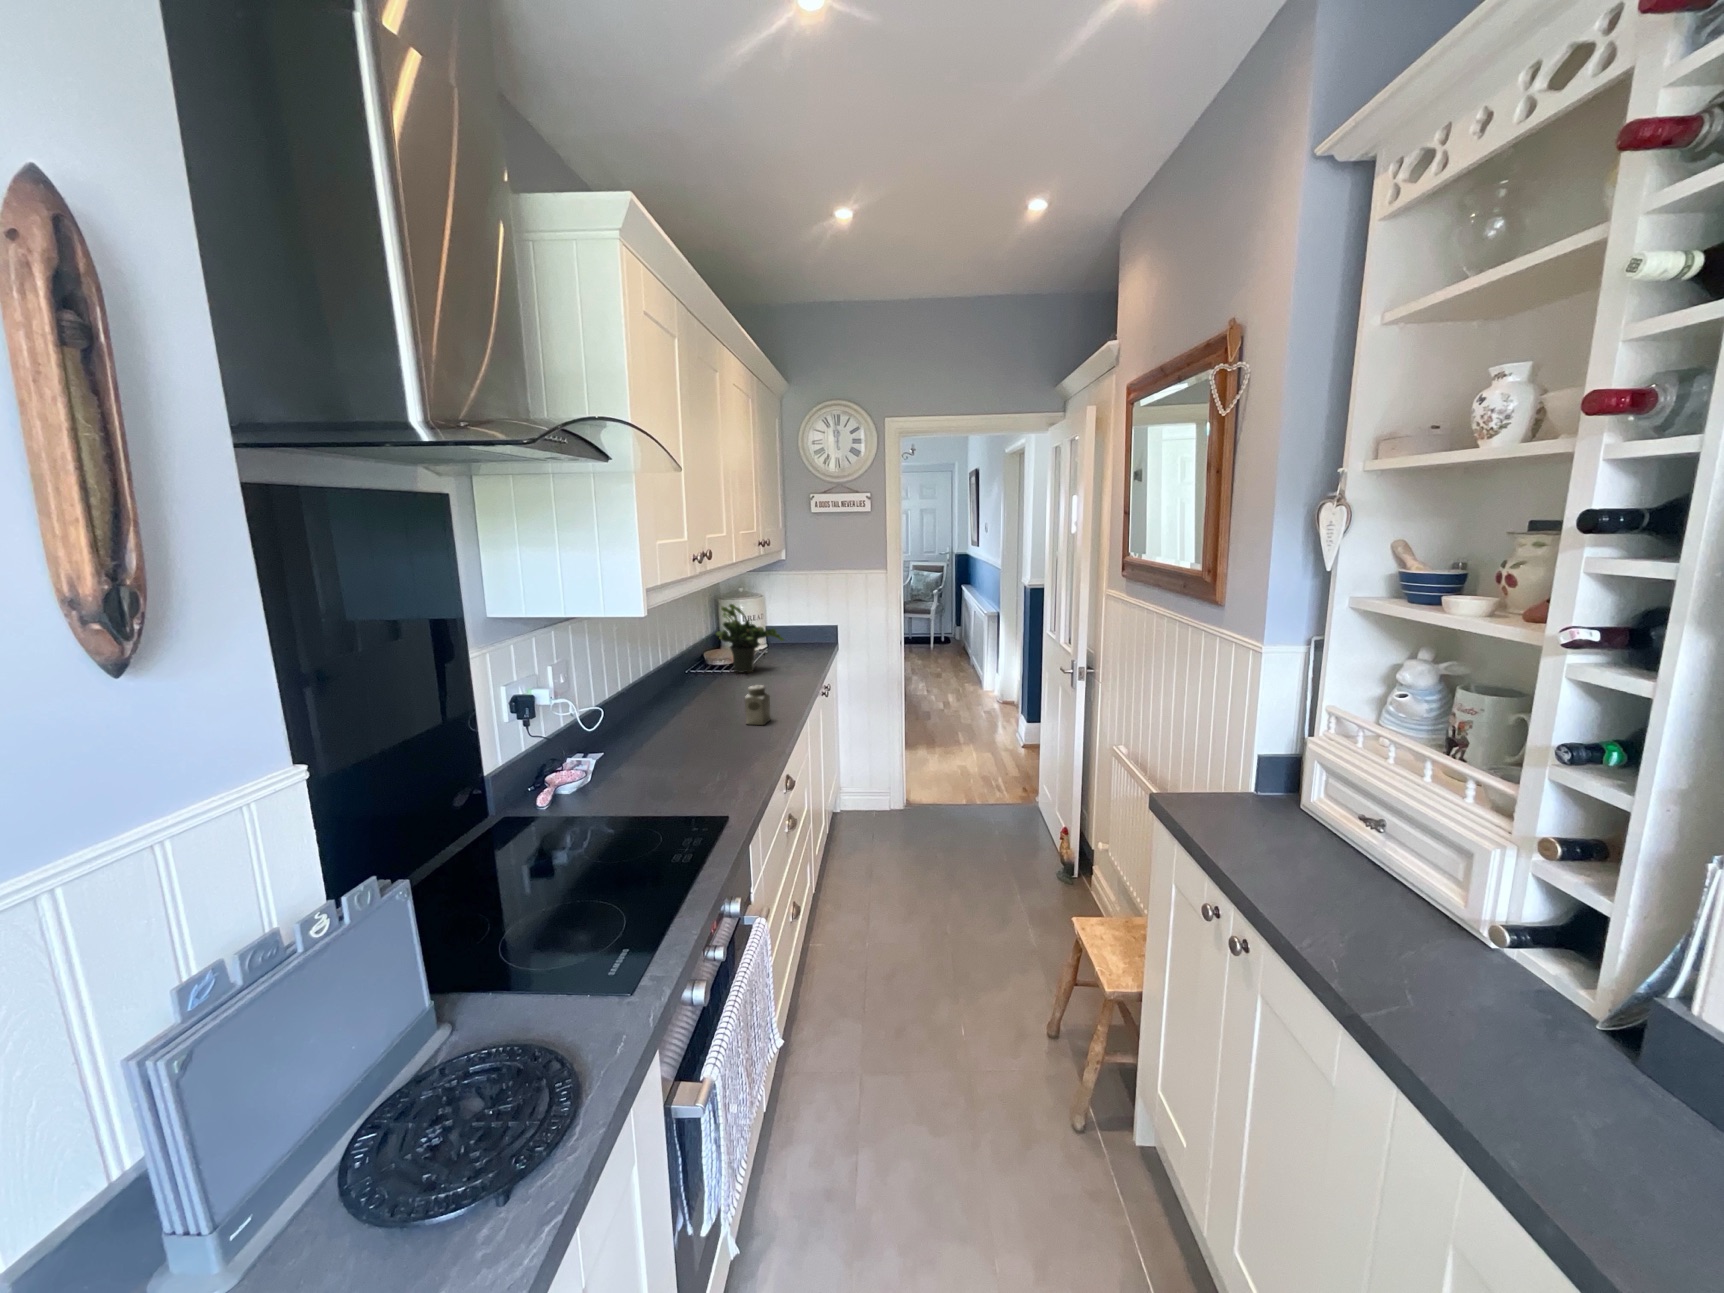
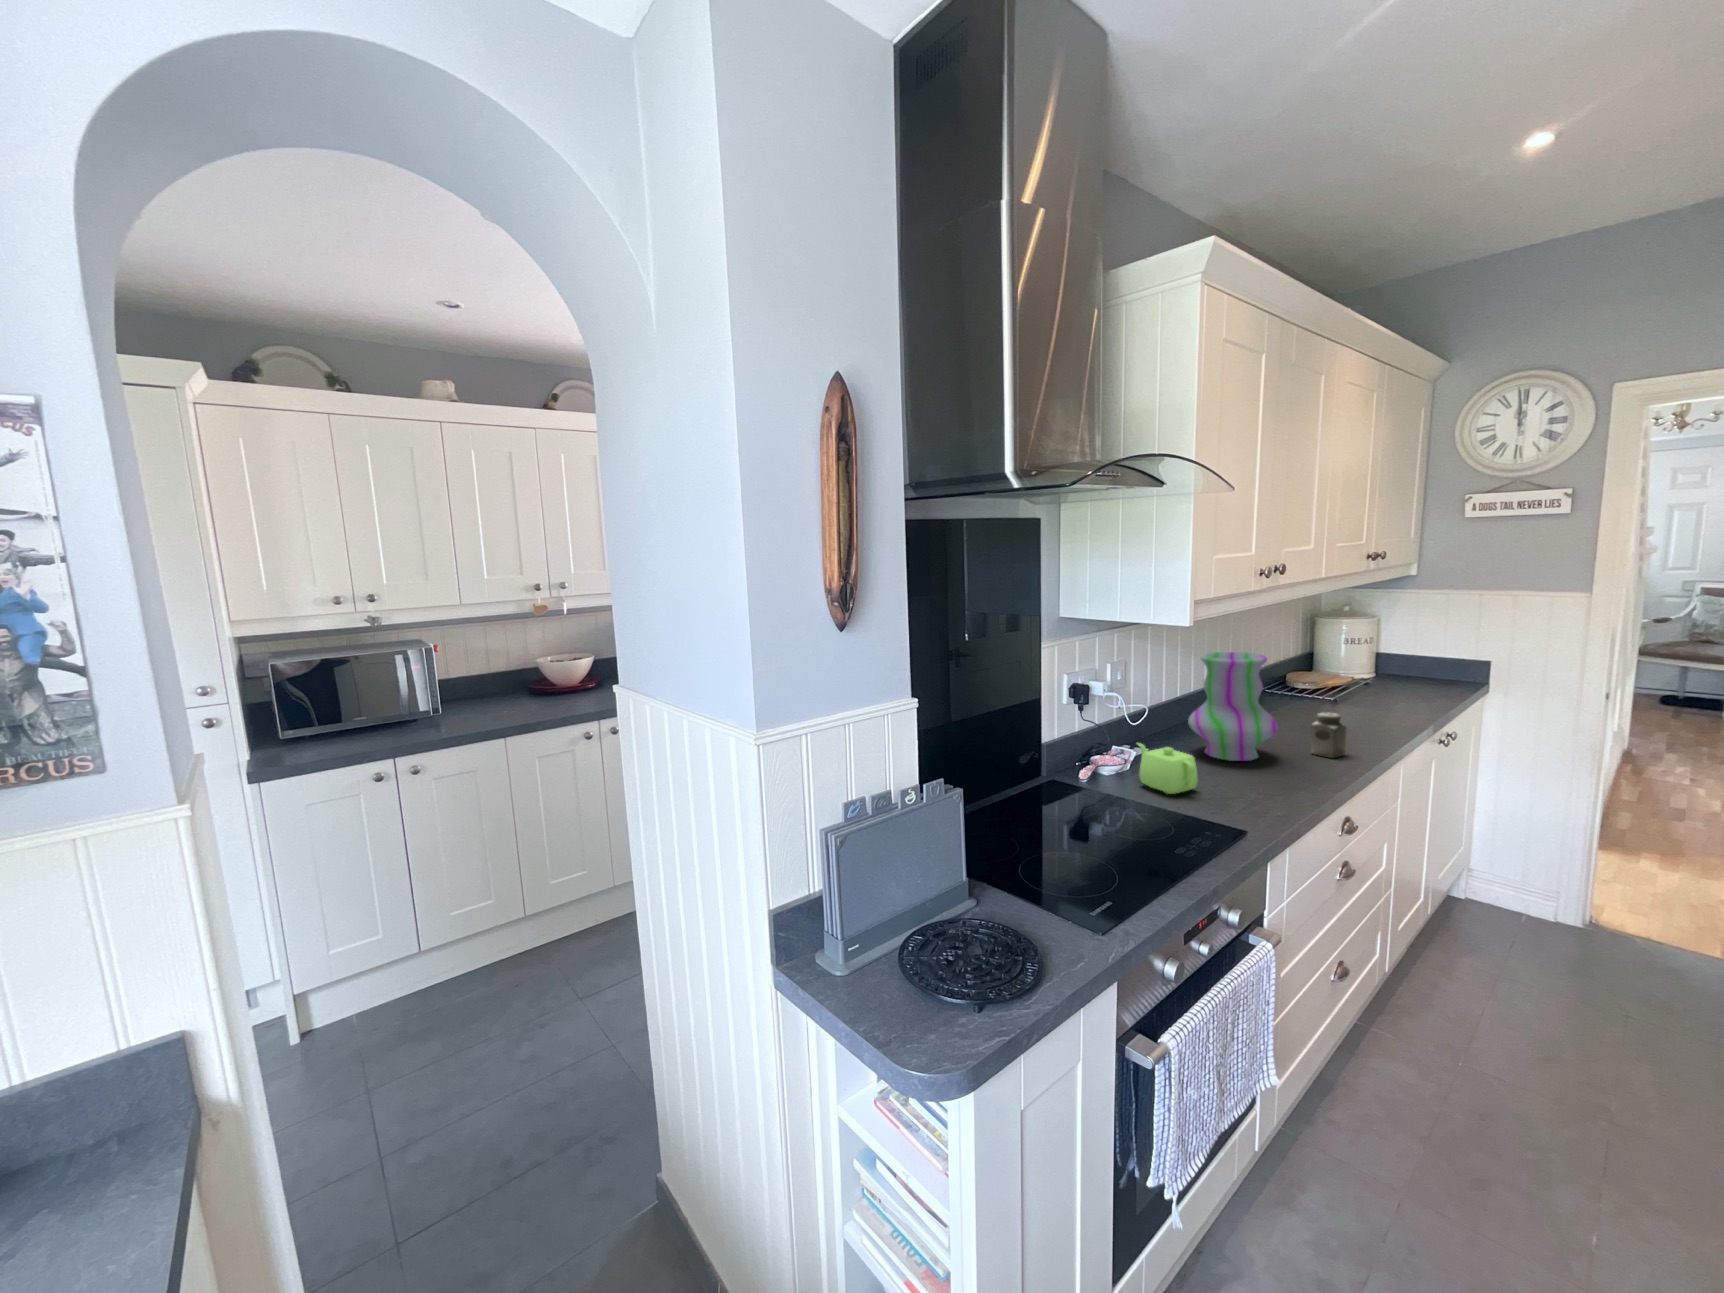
potted plant: present [716,604,784,673] -> none [1299,623,1395,702]
vase: none [642,638,722,747] -> present [1188,652,1278,761]
teapot: none [599,748,667,797] -> present [1136,743,1198,794]

